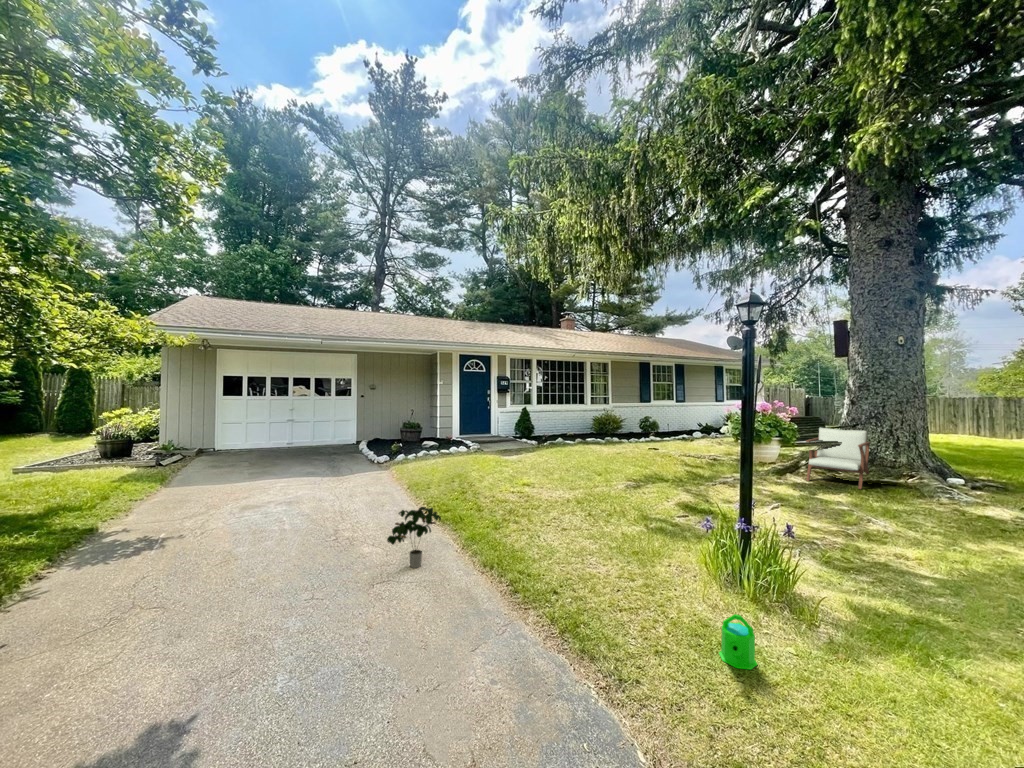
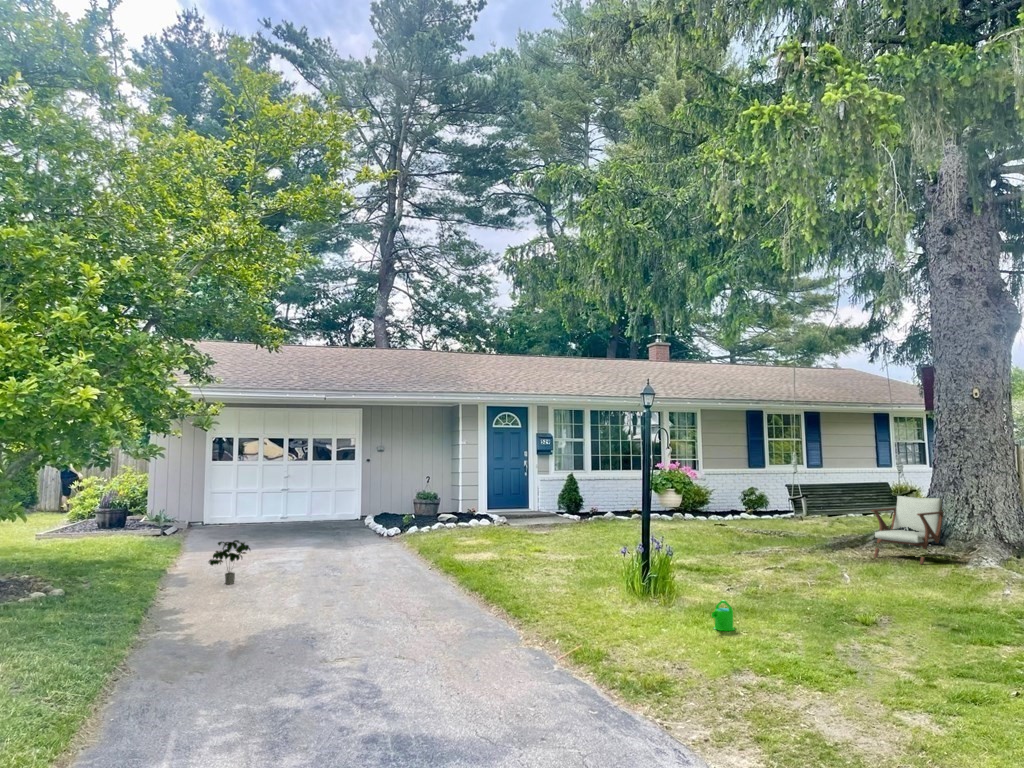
potted plant: present [387,507,441,568] -> present [209,540,250,584]
watering can: present [719,614,757,670] -> present [711,600,735,631]

